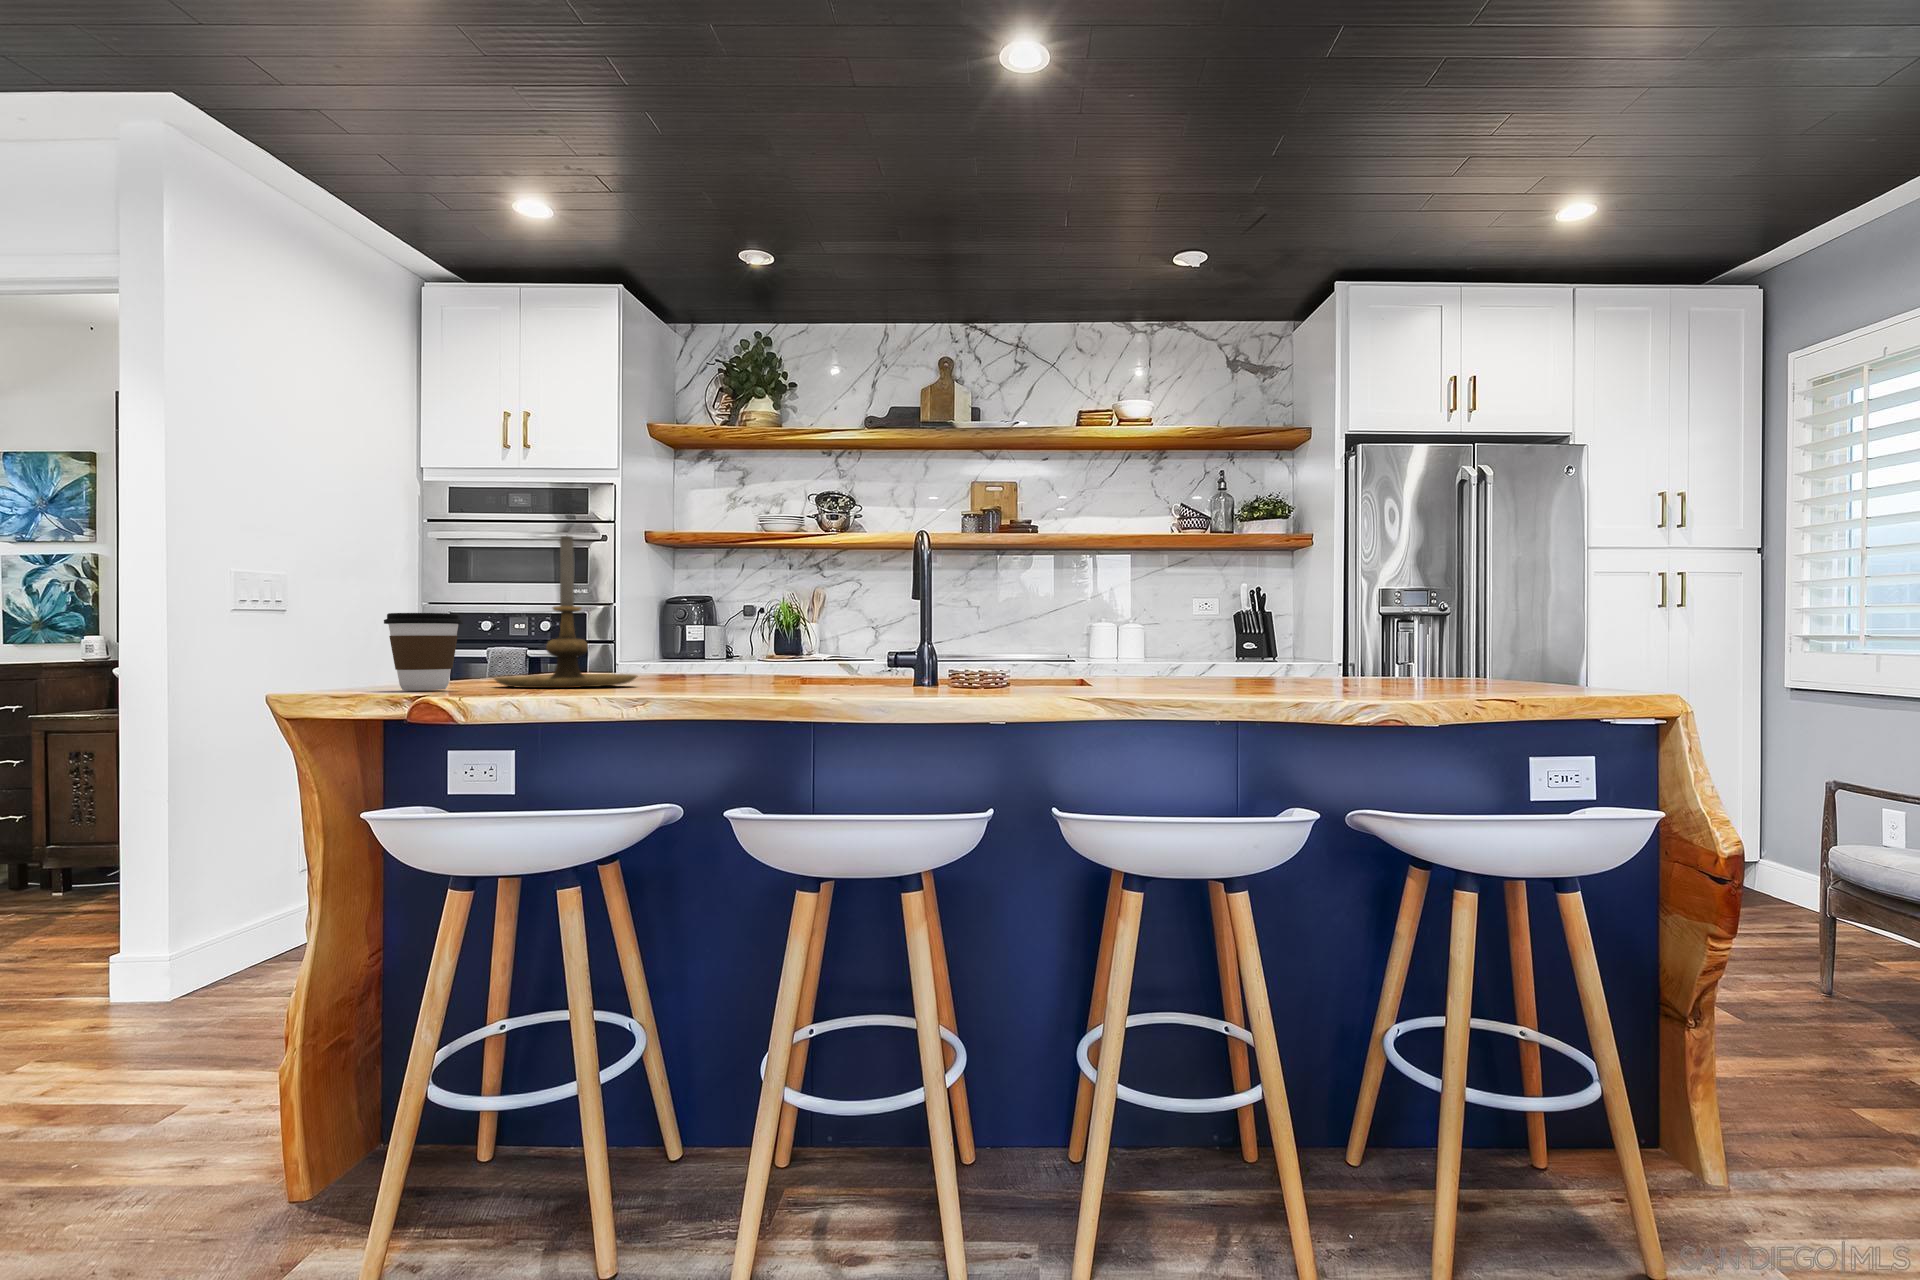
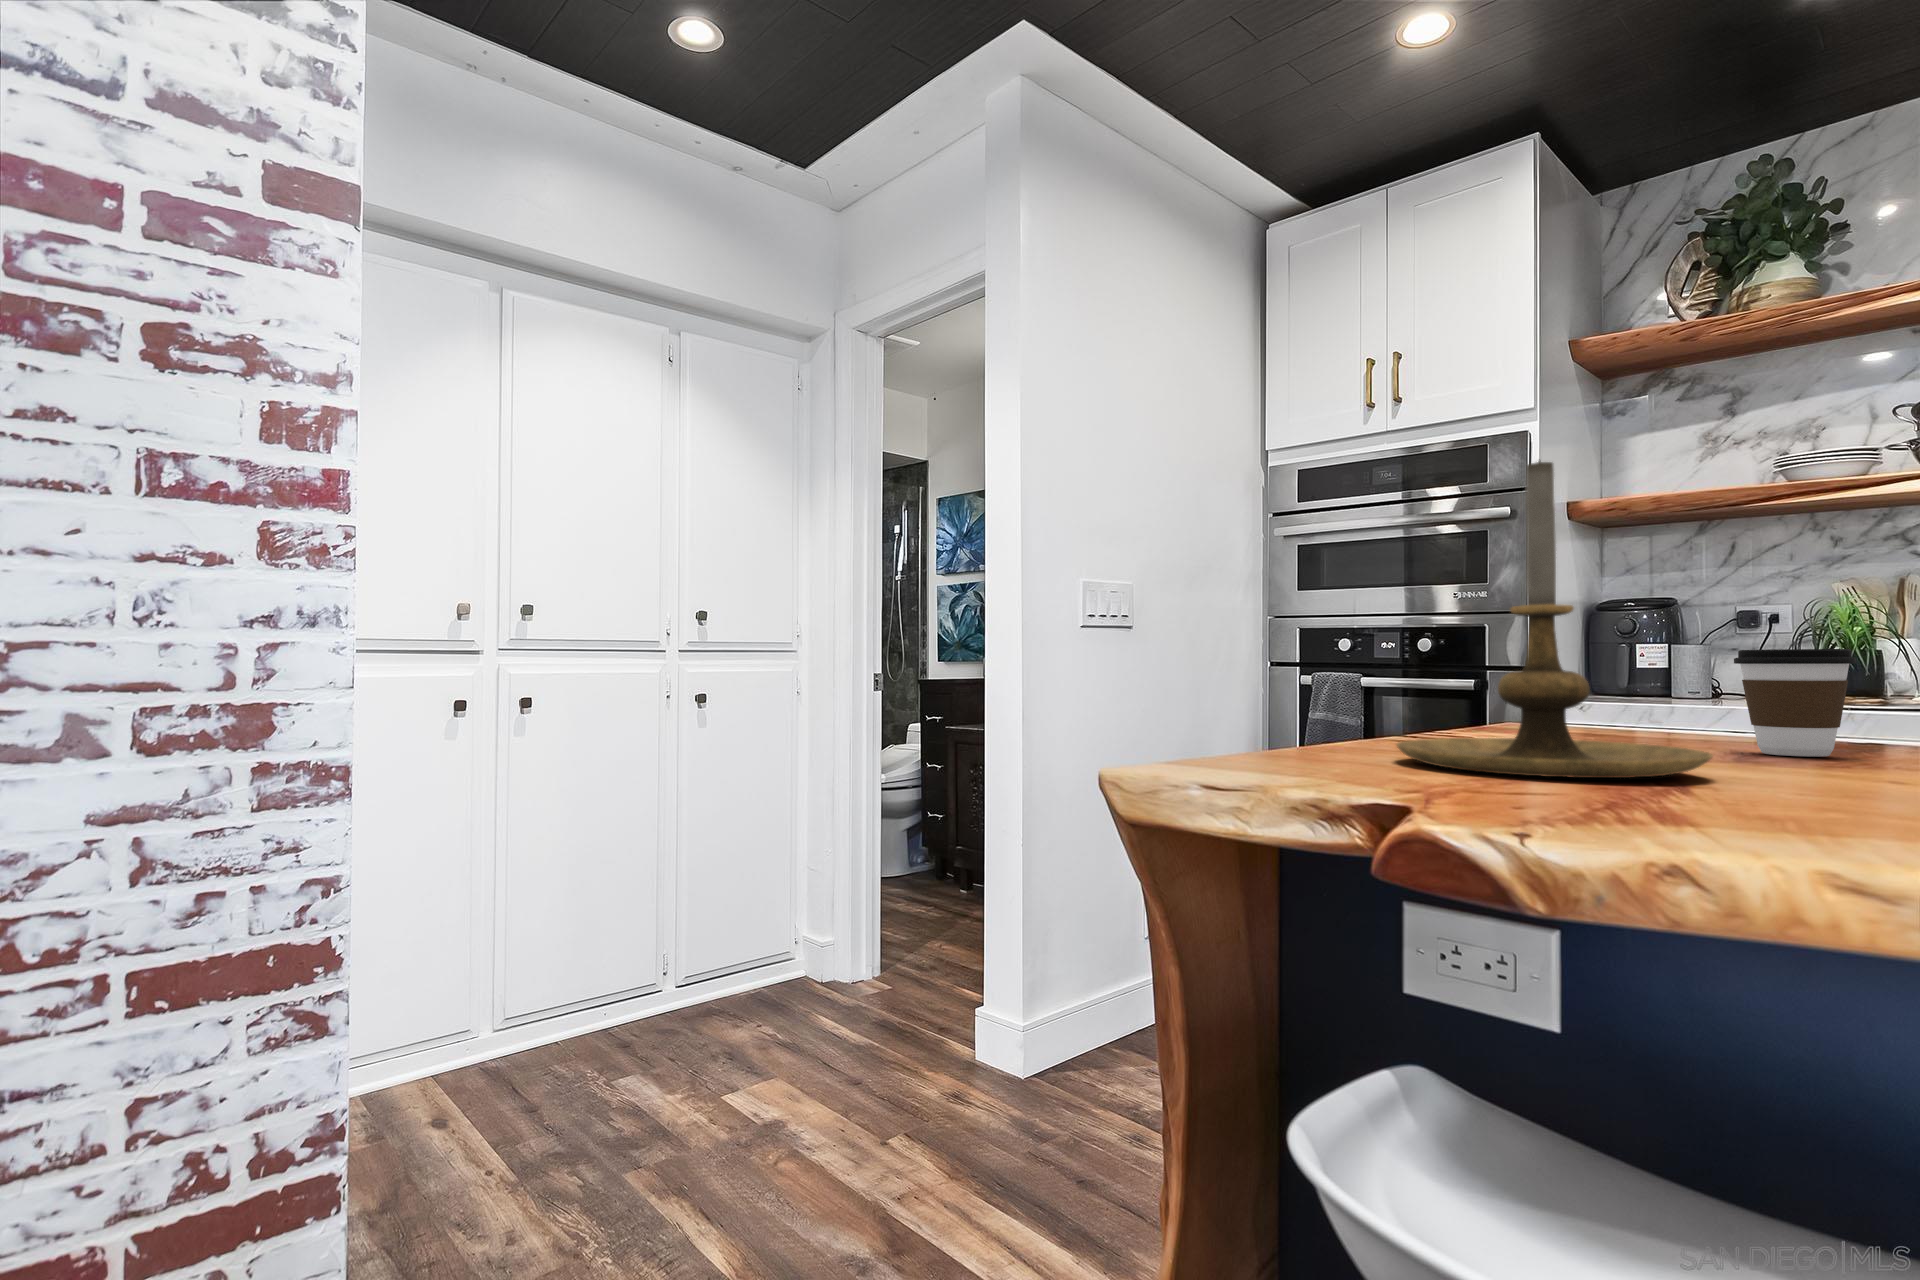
coffee cup: present [384,613,463,690] -> present [1734,649,1856,756]

